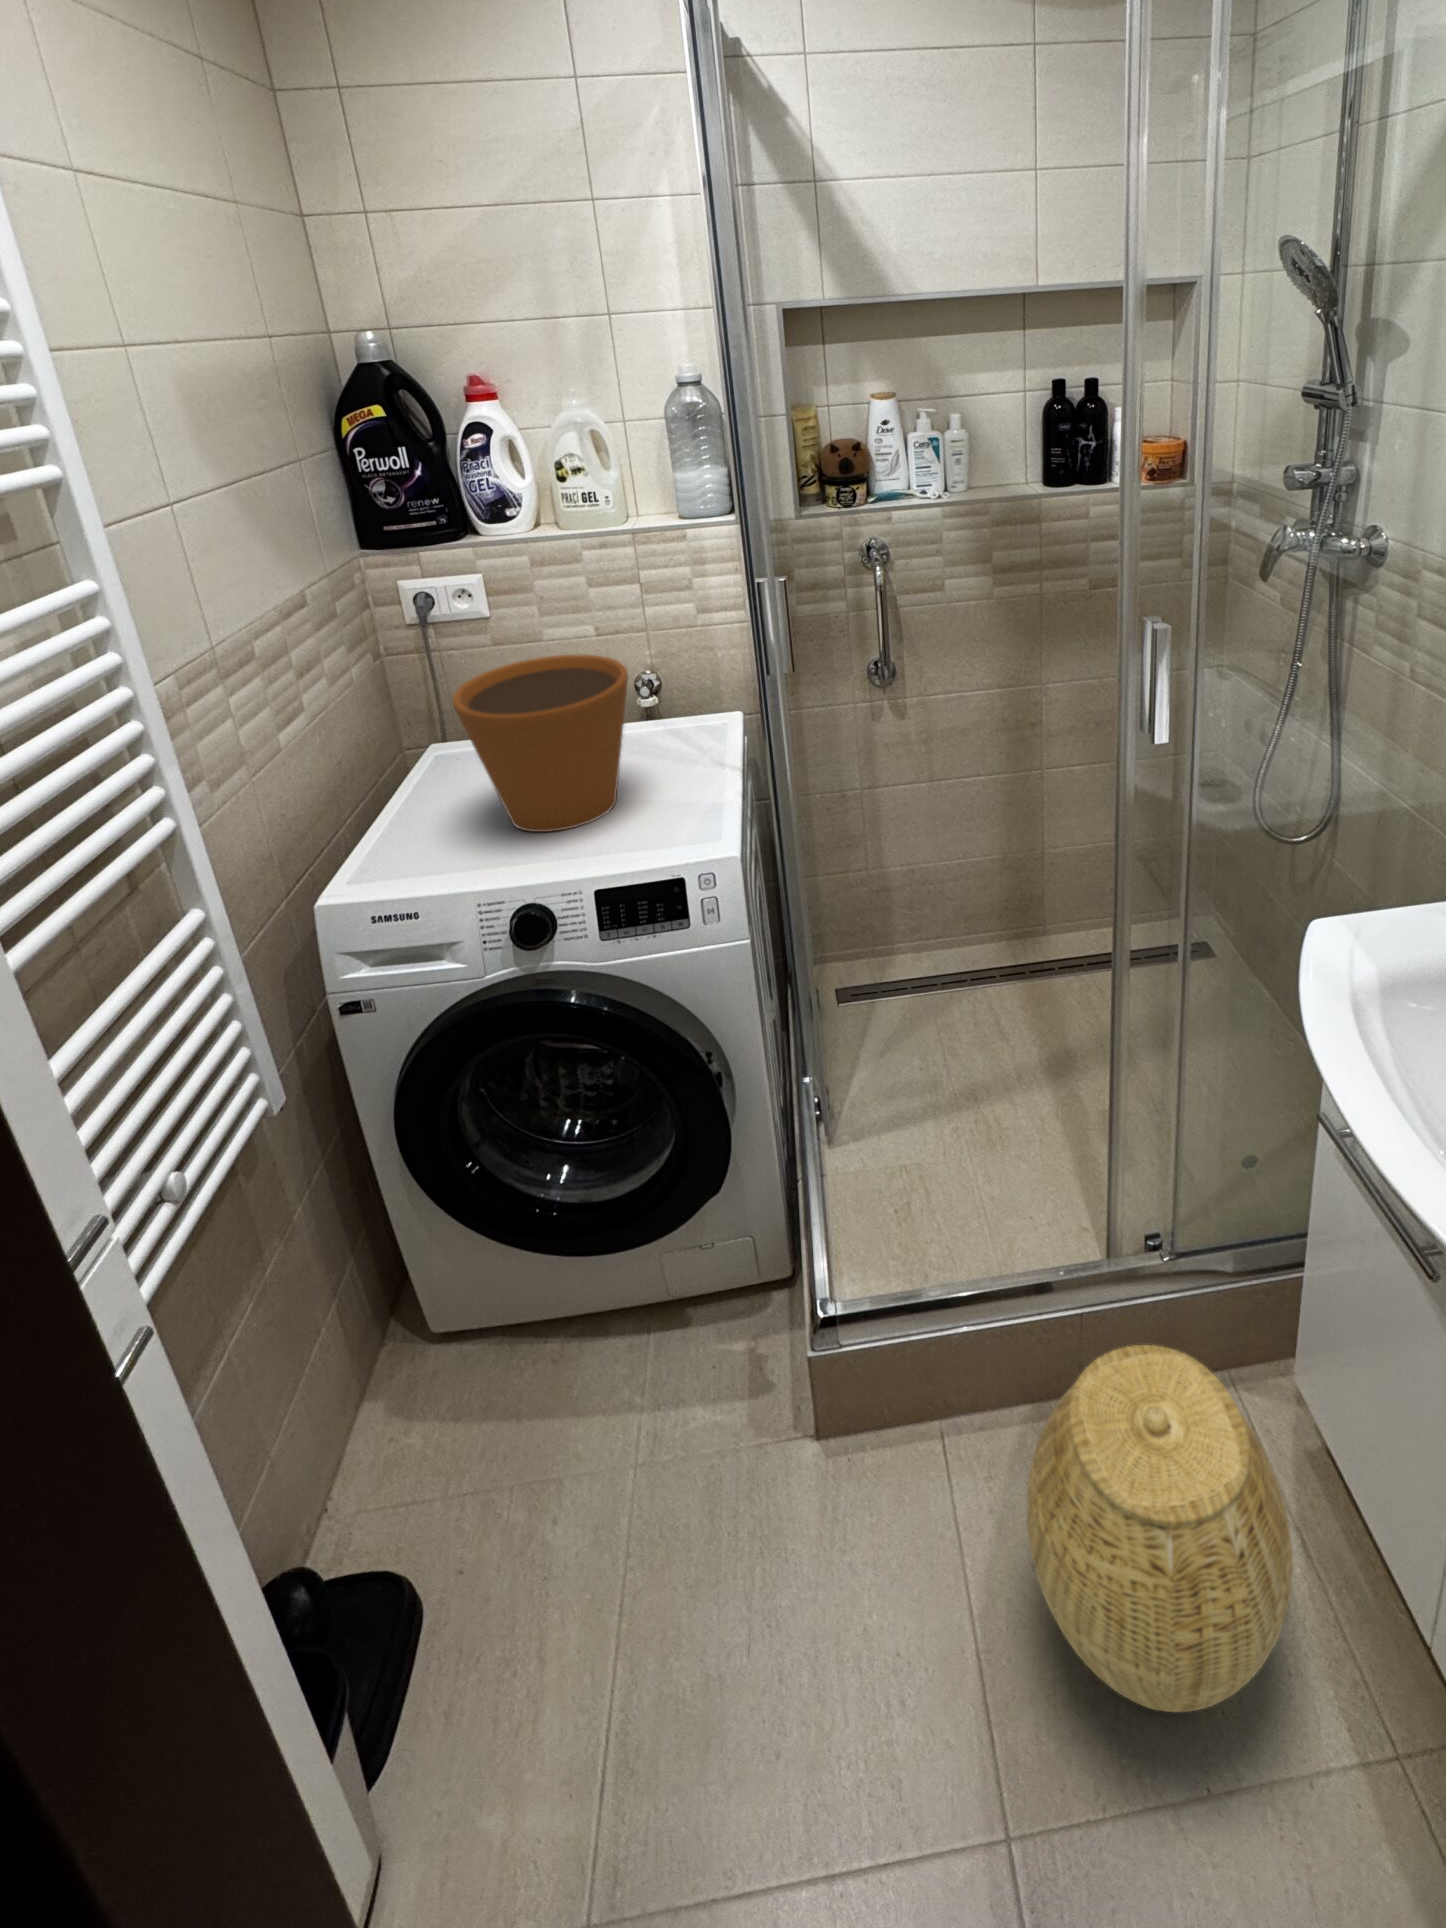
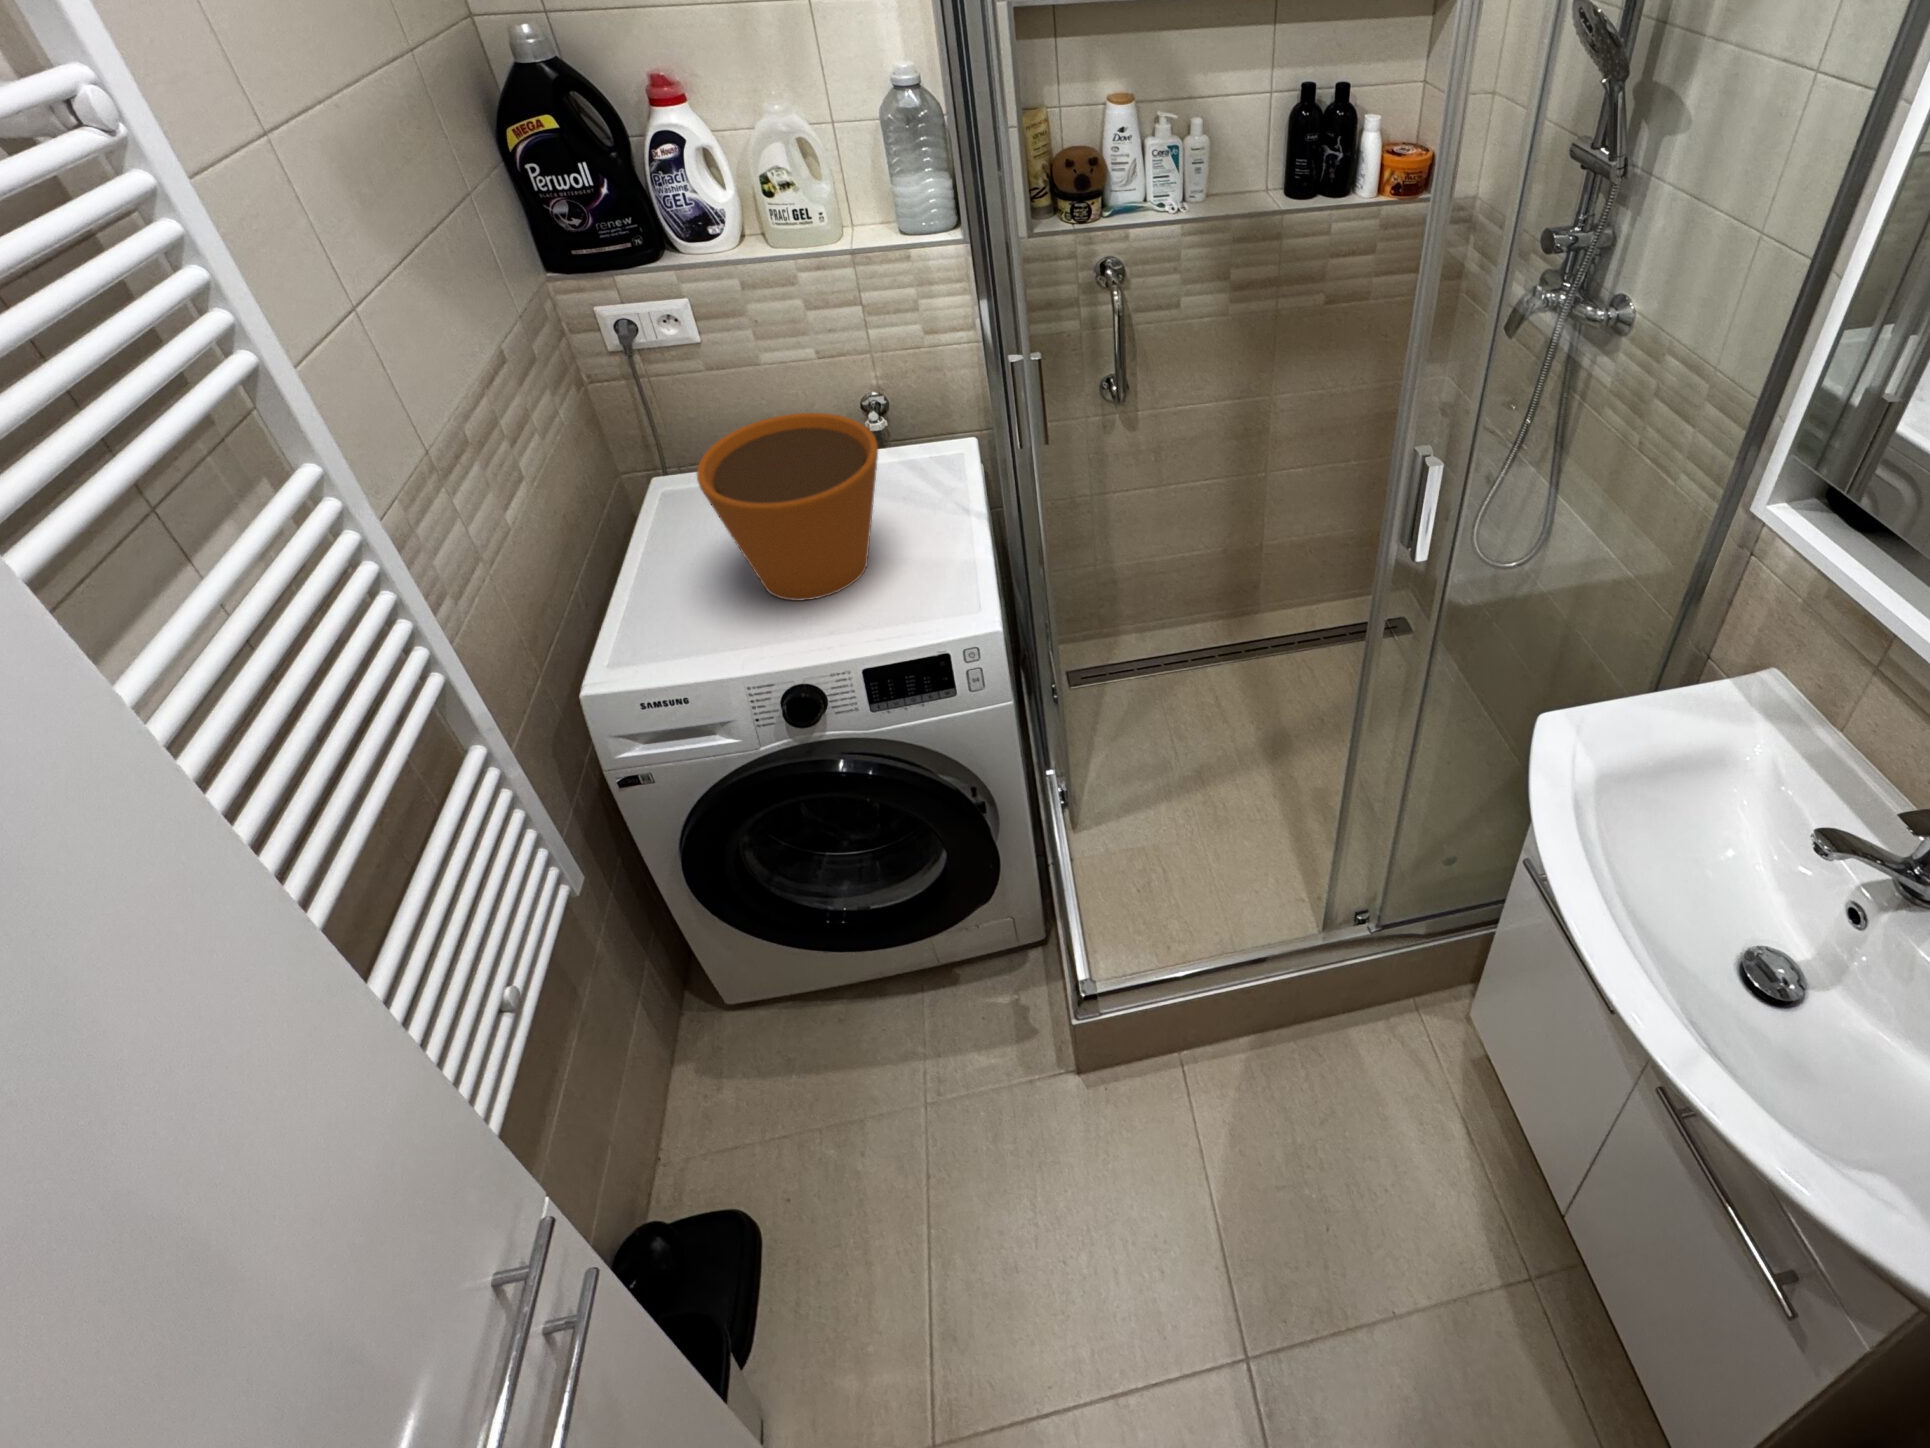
woven basket: present [1027,1345,1293,1712] -> none [1261,1025,1469,1276]

